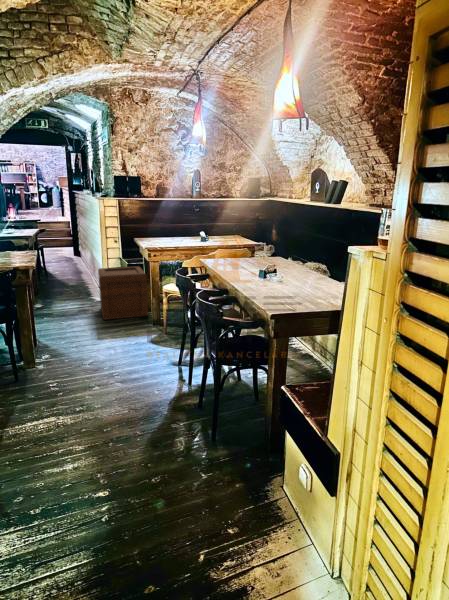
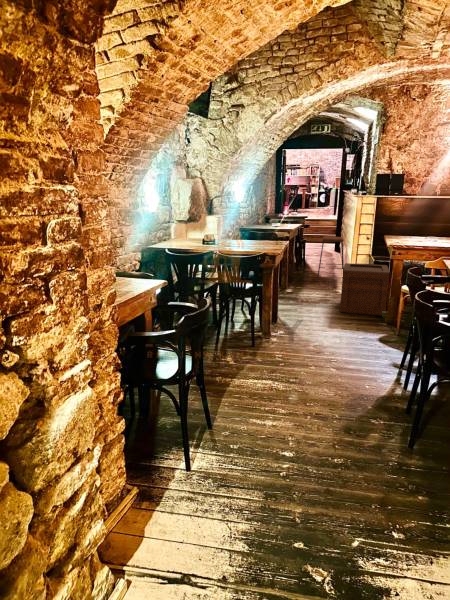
bar stool: none [65,241,96,291] -> present [317,237,344,282]

